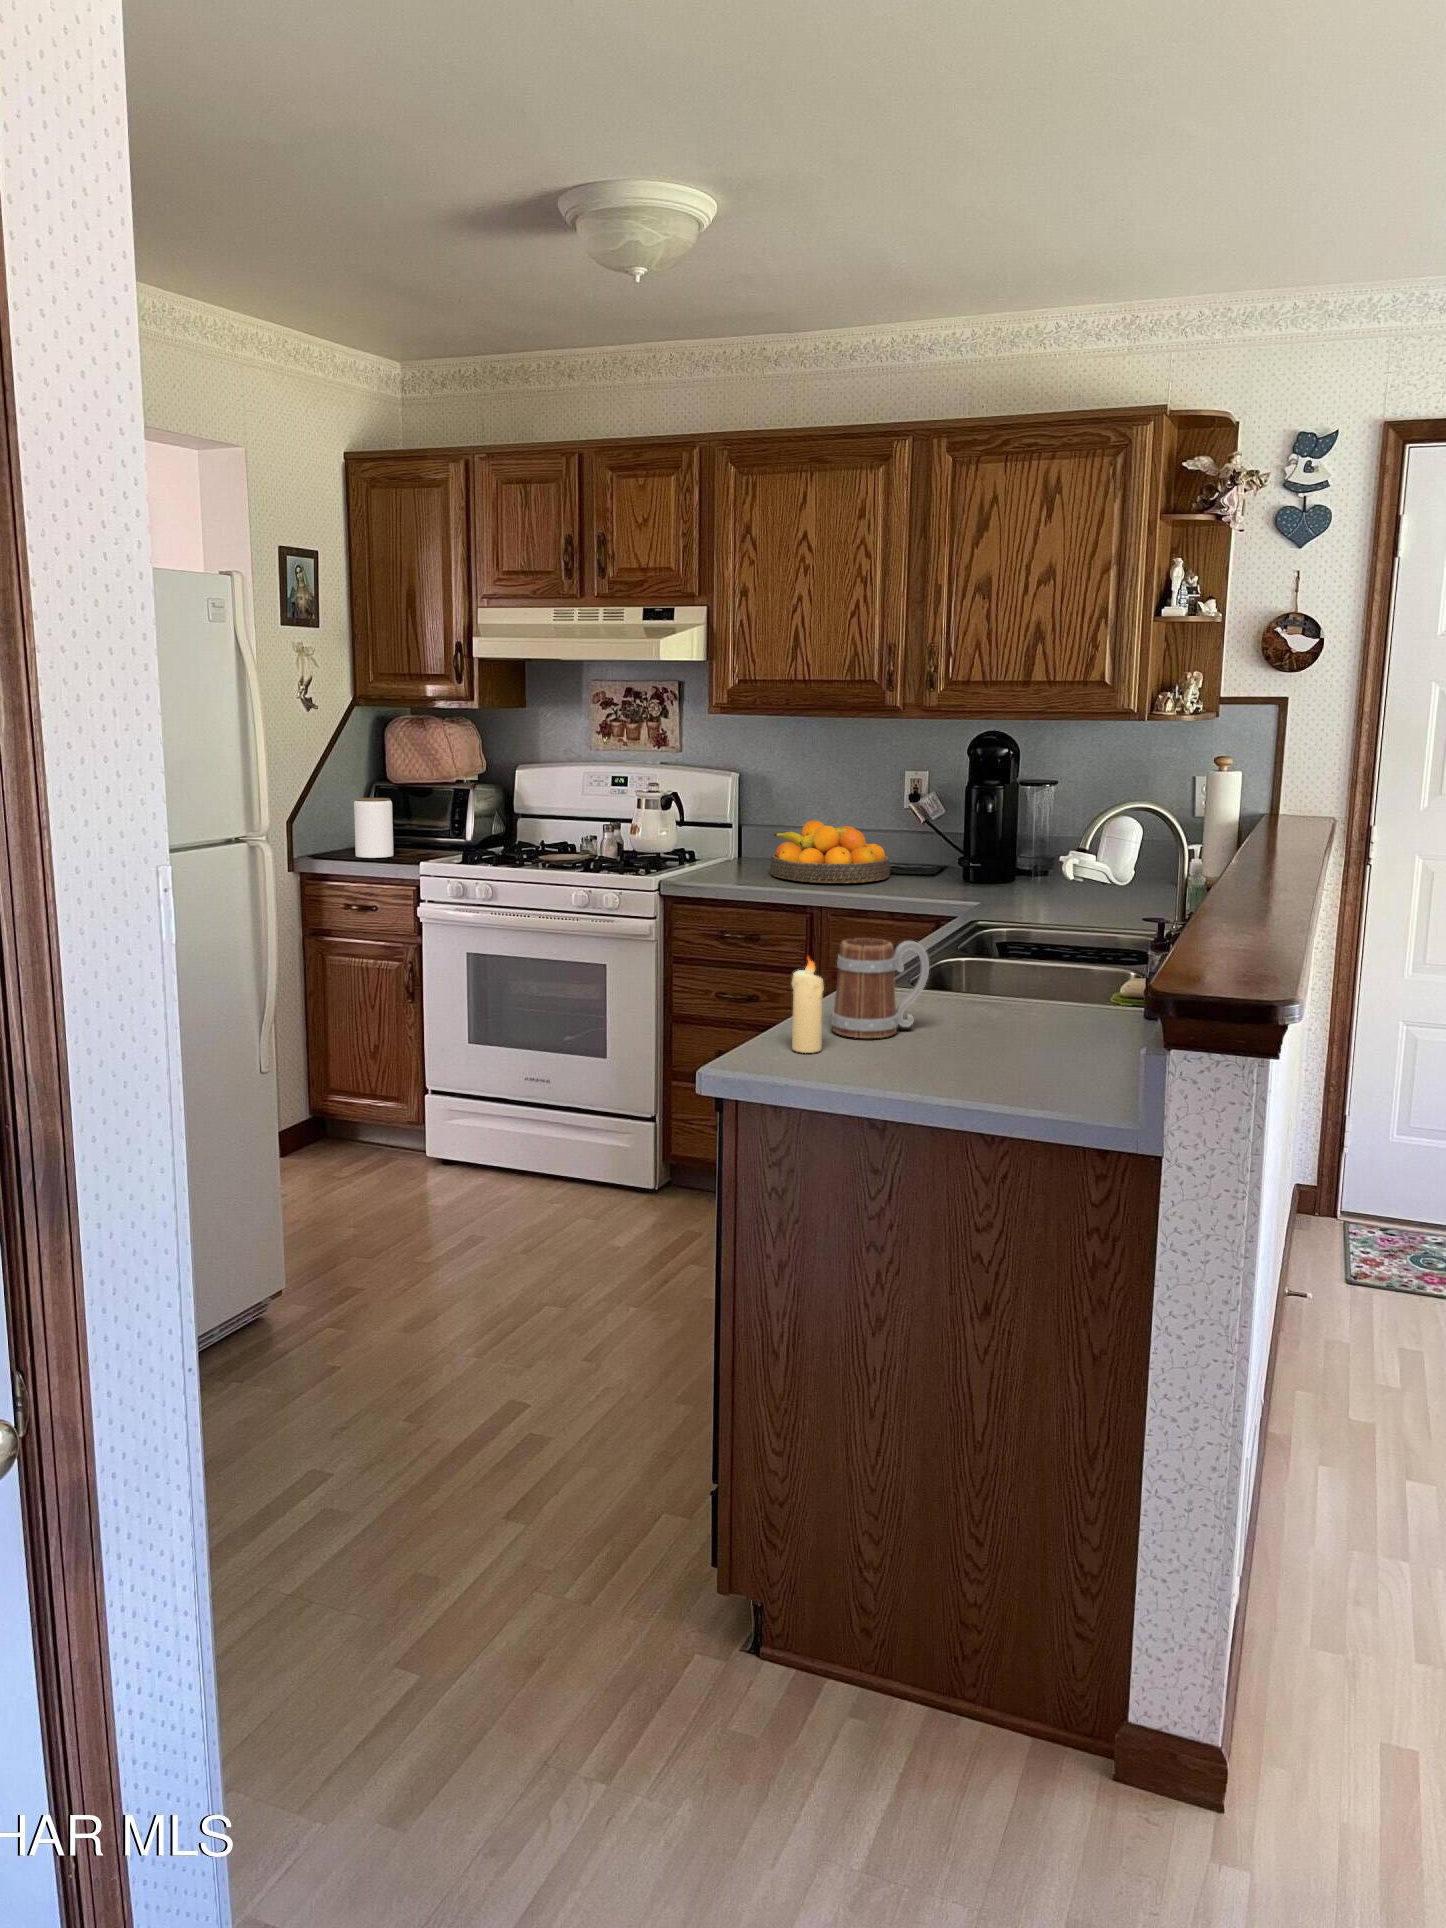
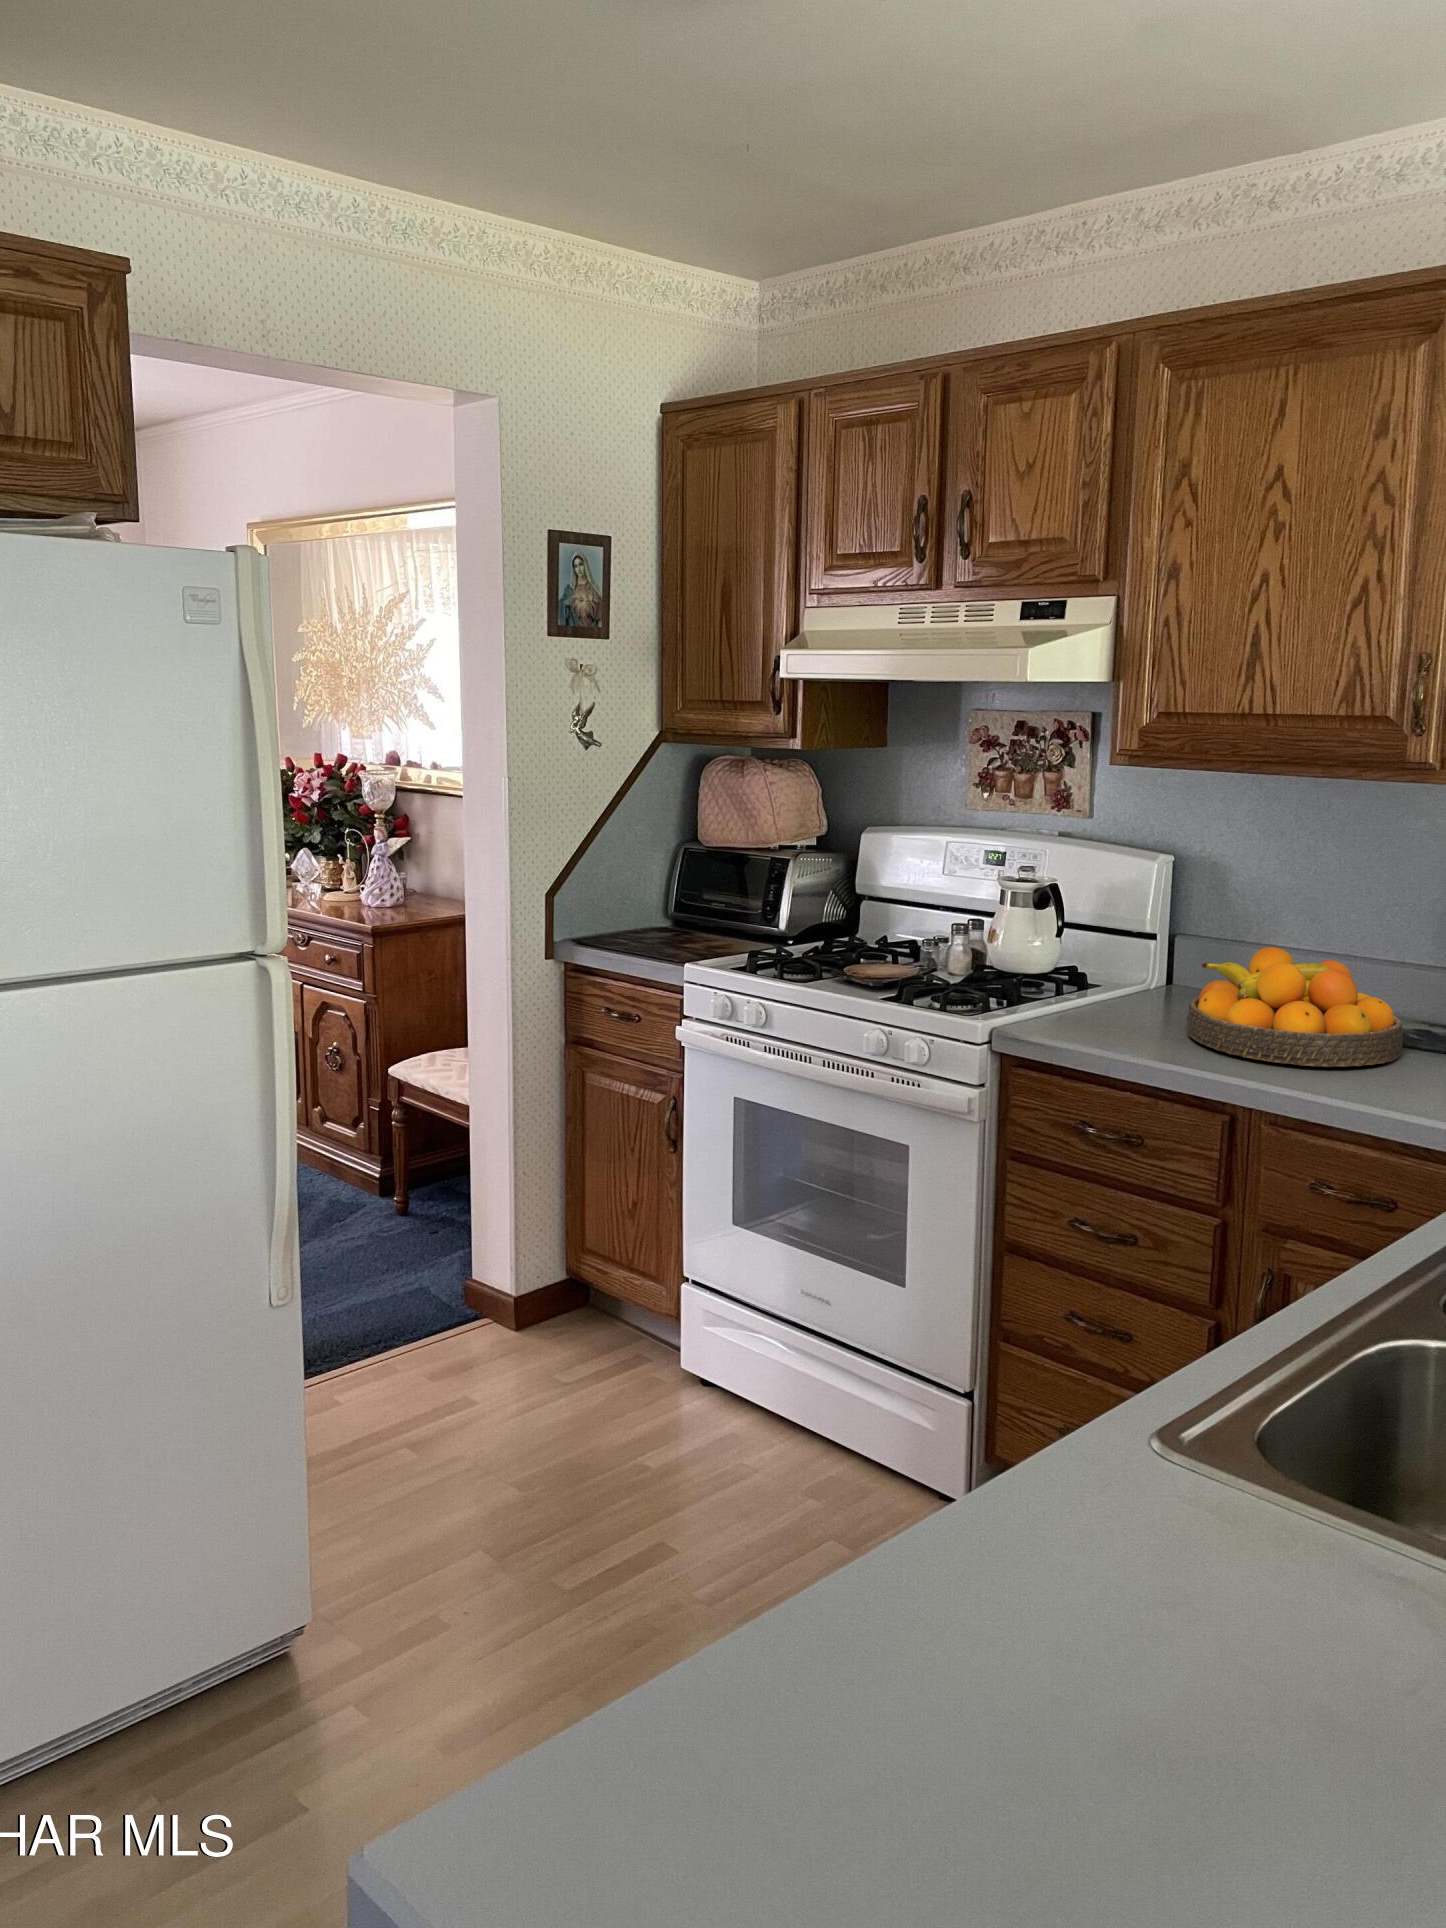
jar: present [354,798,393,858] -> none [624,865,675,948]
mug: present [831,938,929,1038] -> none [886,1444,1173,1775]
candle: present [792,958,824,1053] -> none [700,1540,794,1823]

